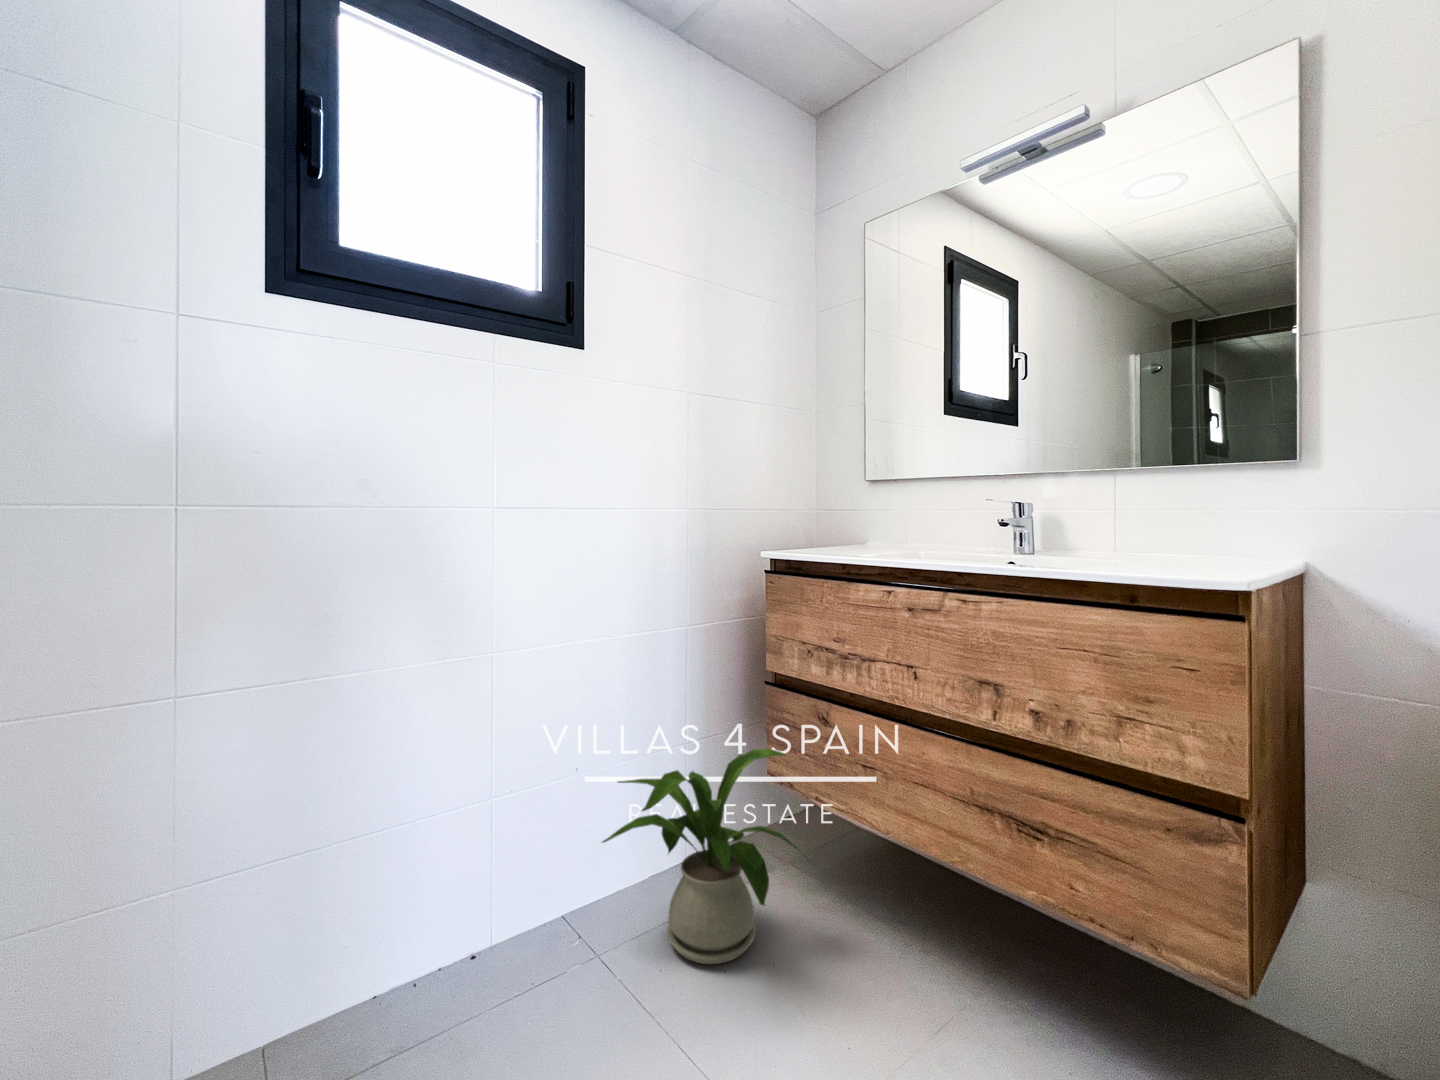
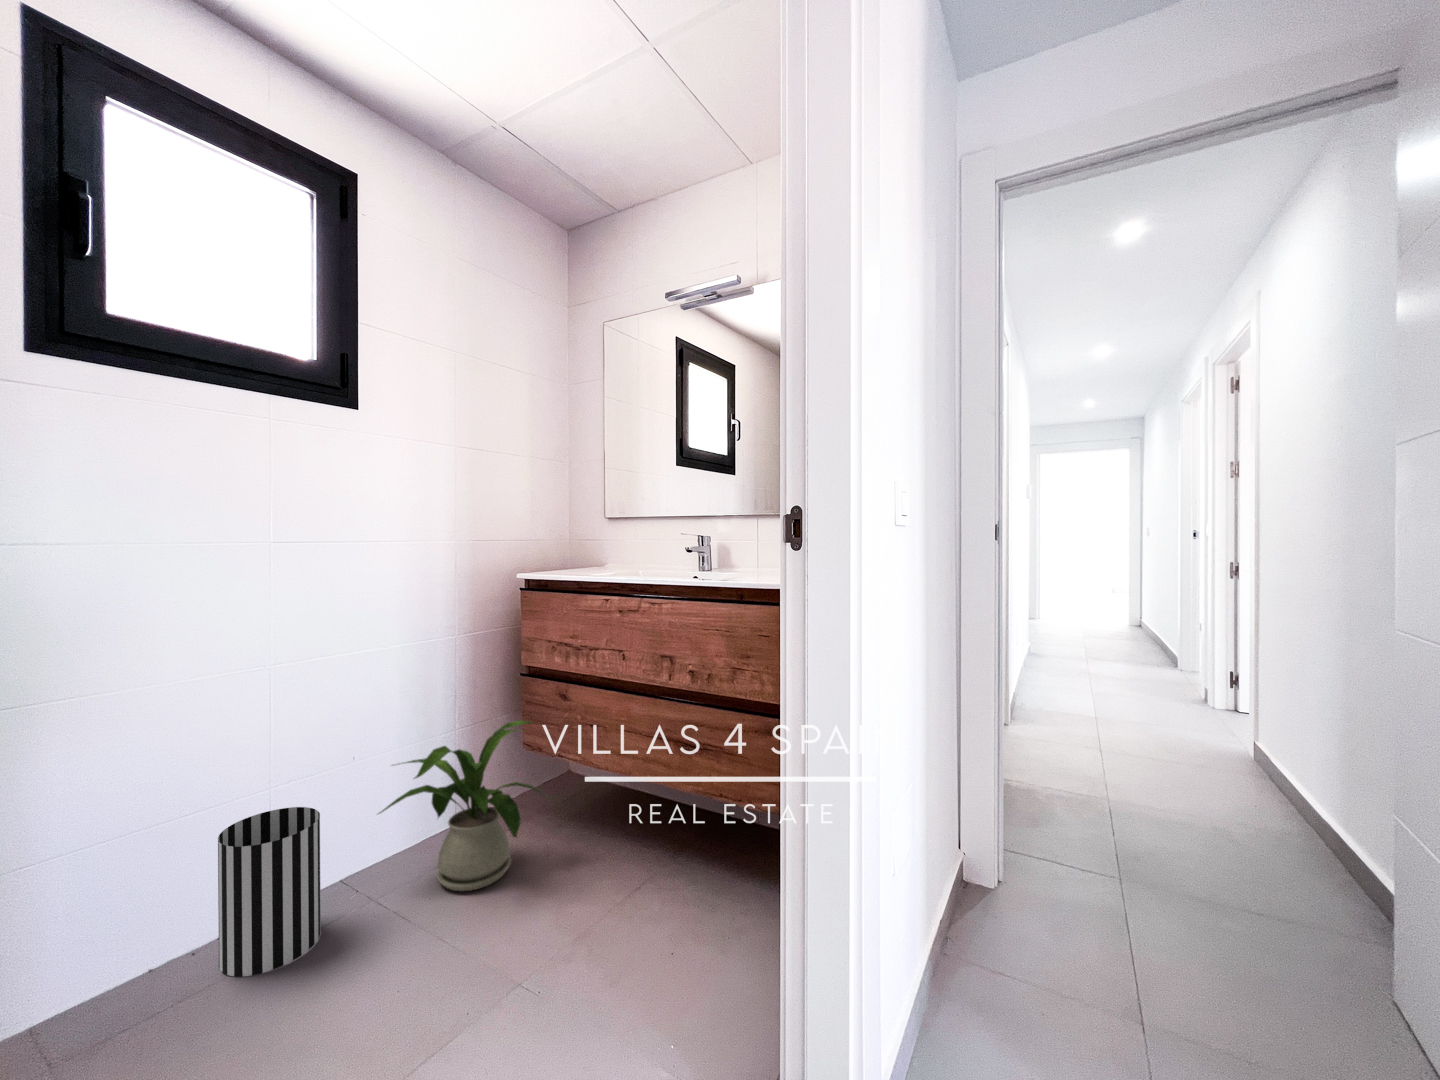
wastebasket: none [434,823,539,1029] -> present [218,807,321,977]

